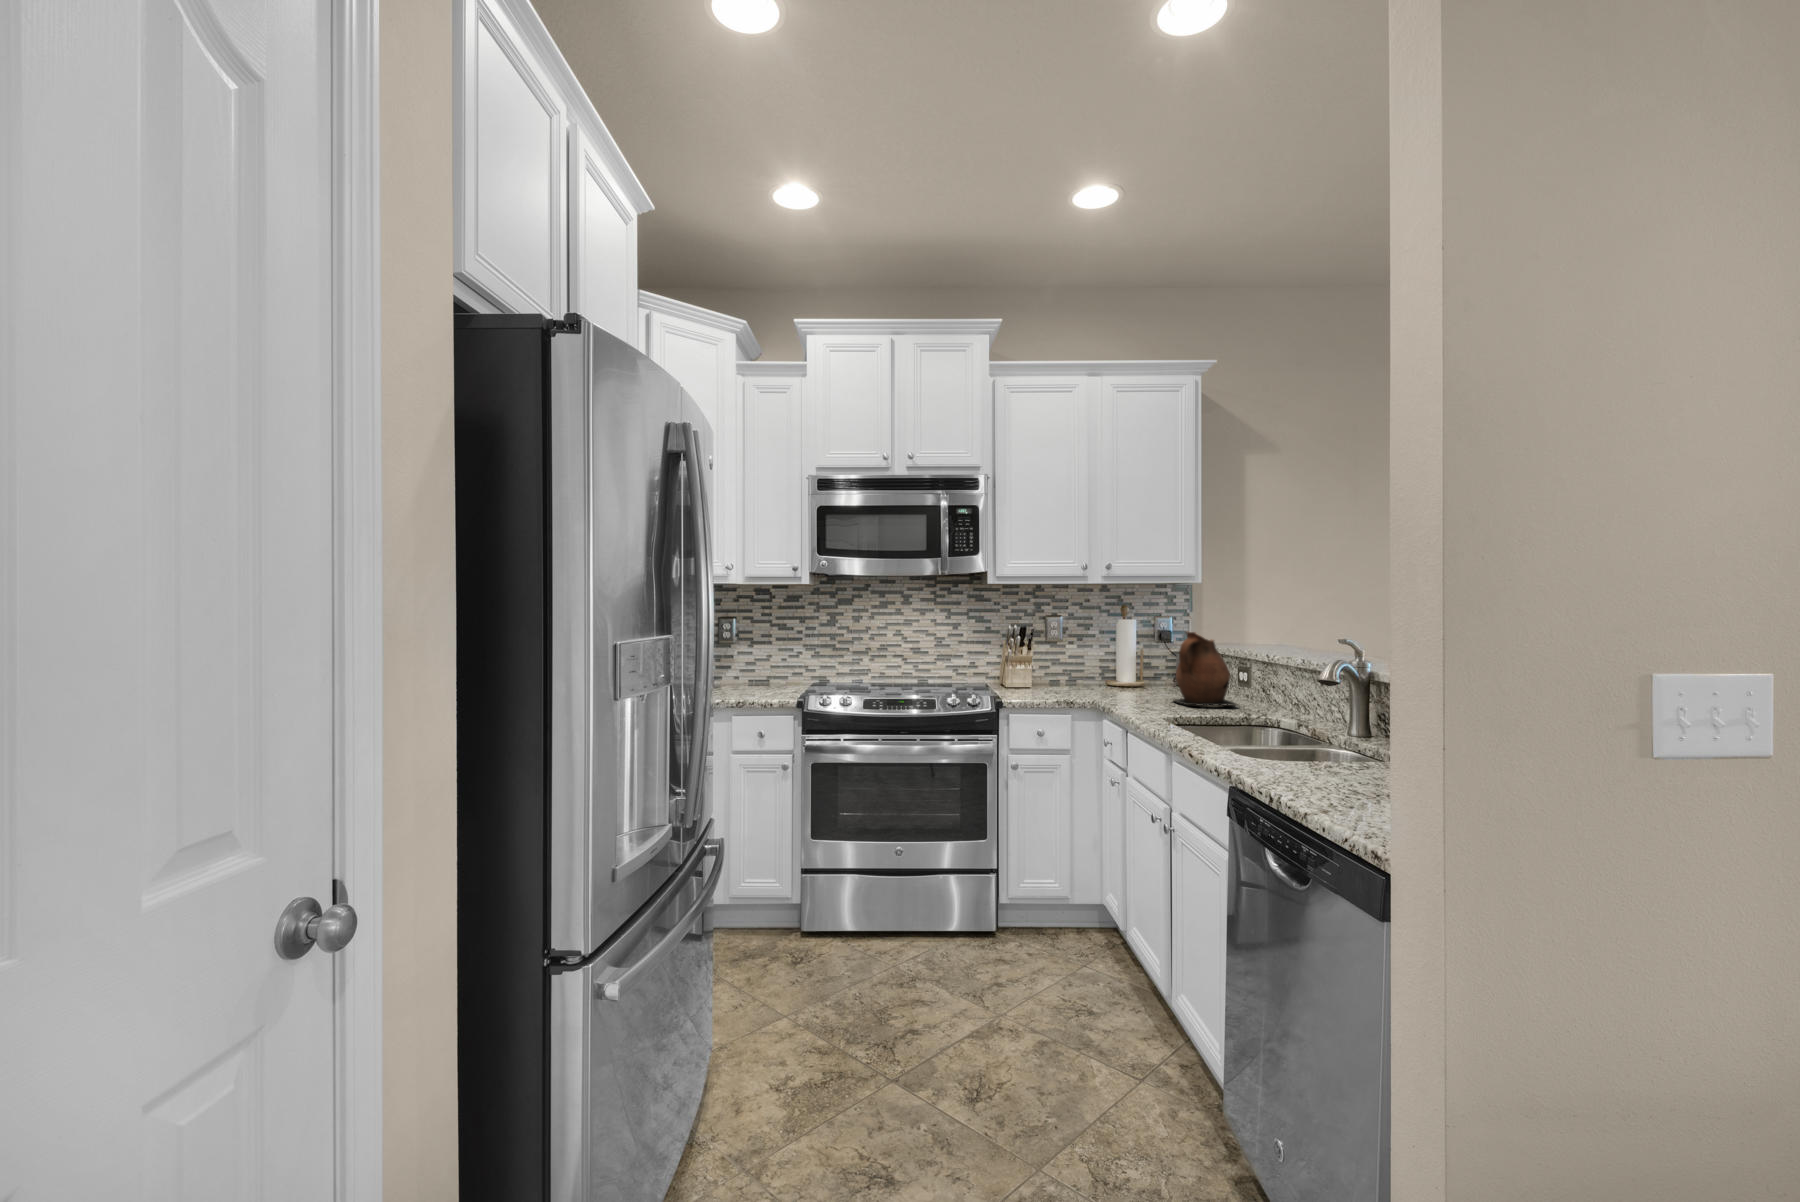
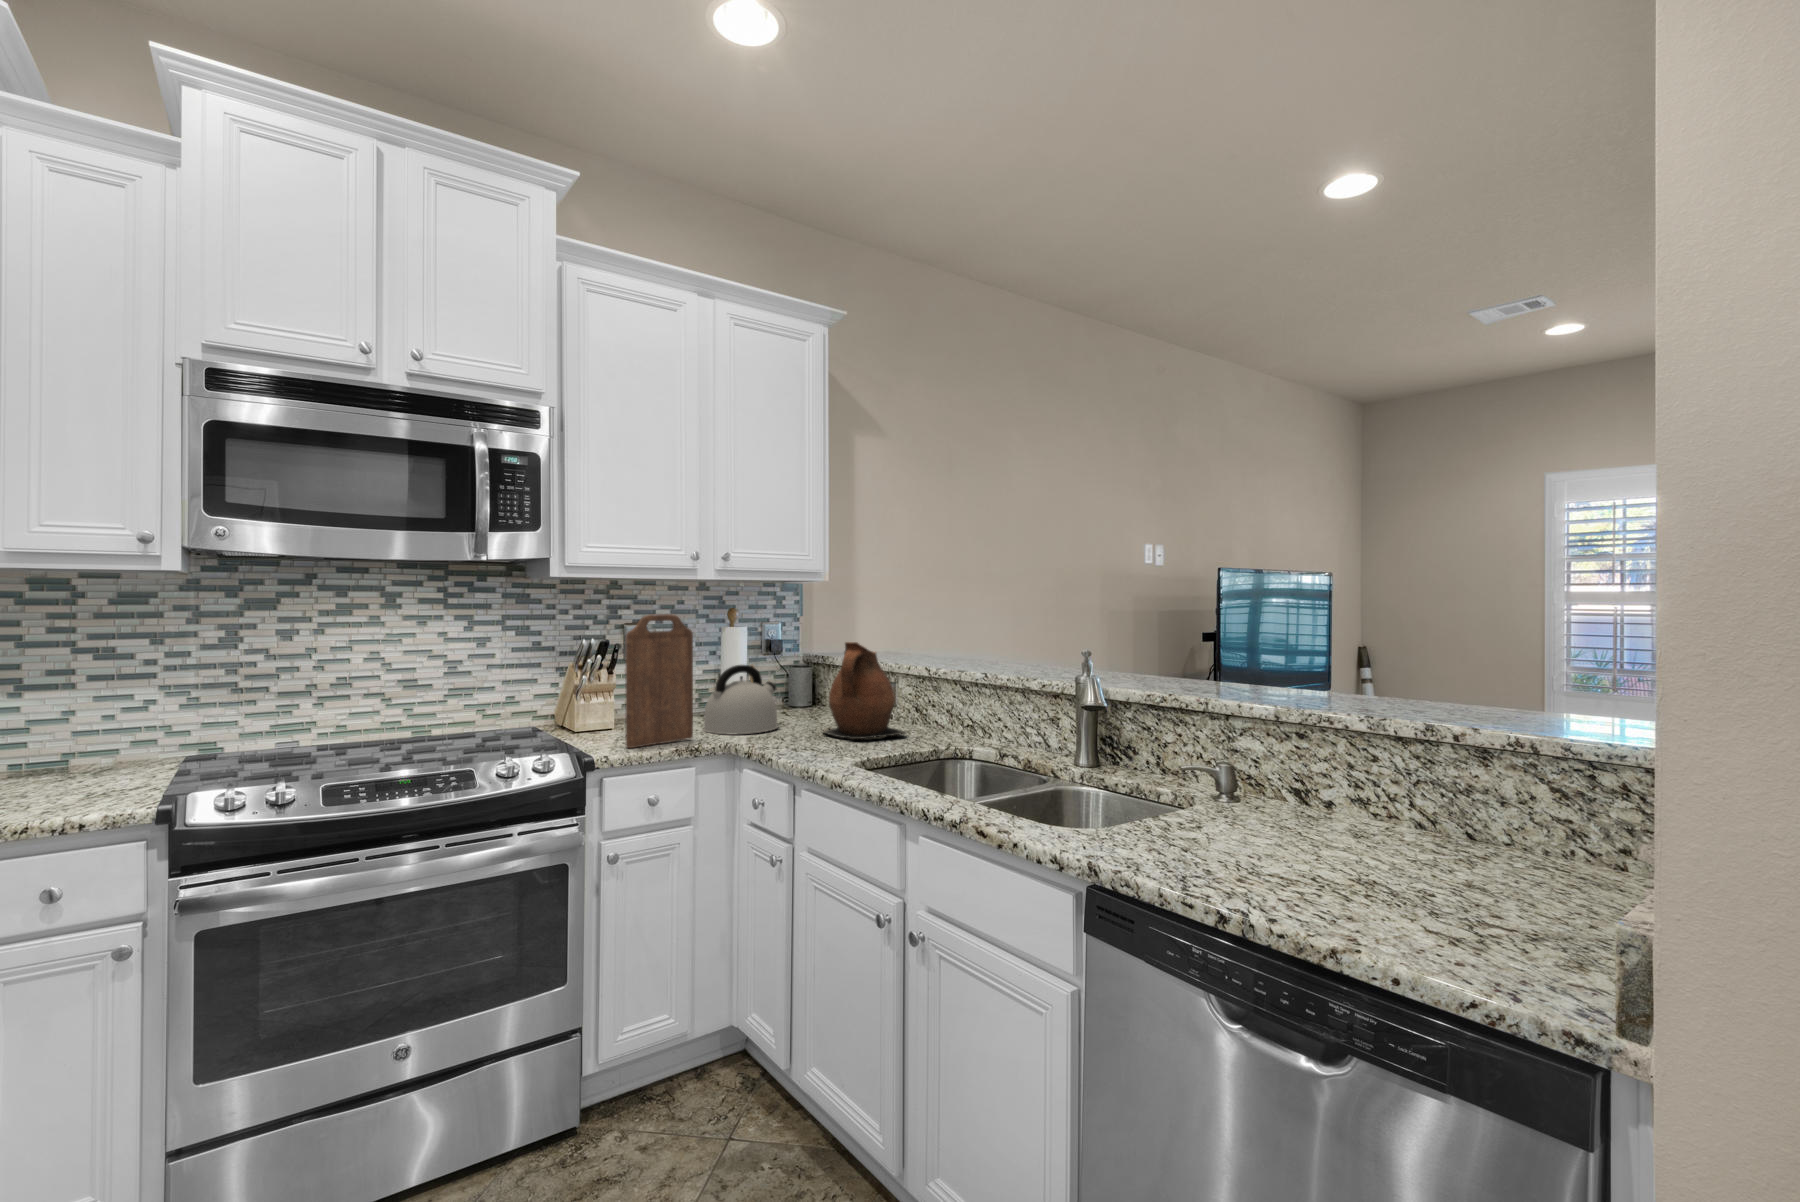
cutting board: none [1026,609,1074,697] -> present [626,614,693,748]
kettle: none [1089,647,1147,696] -> present [703,665,778,735]

